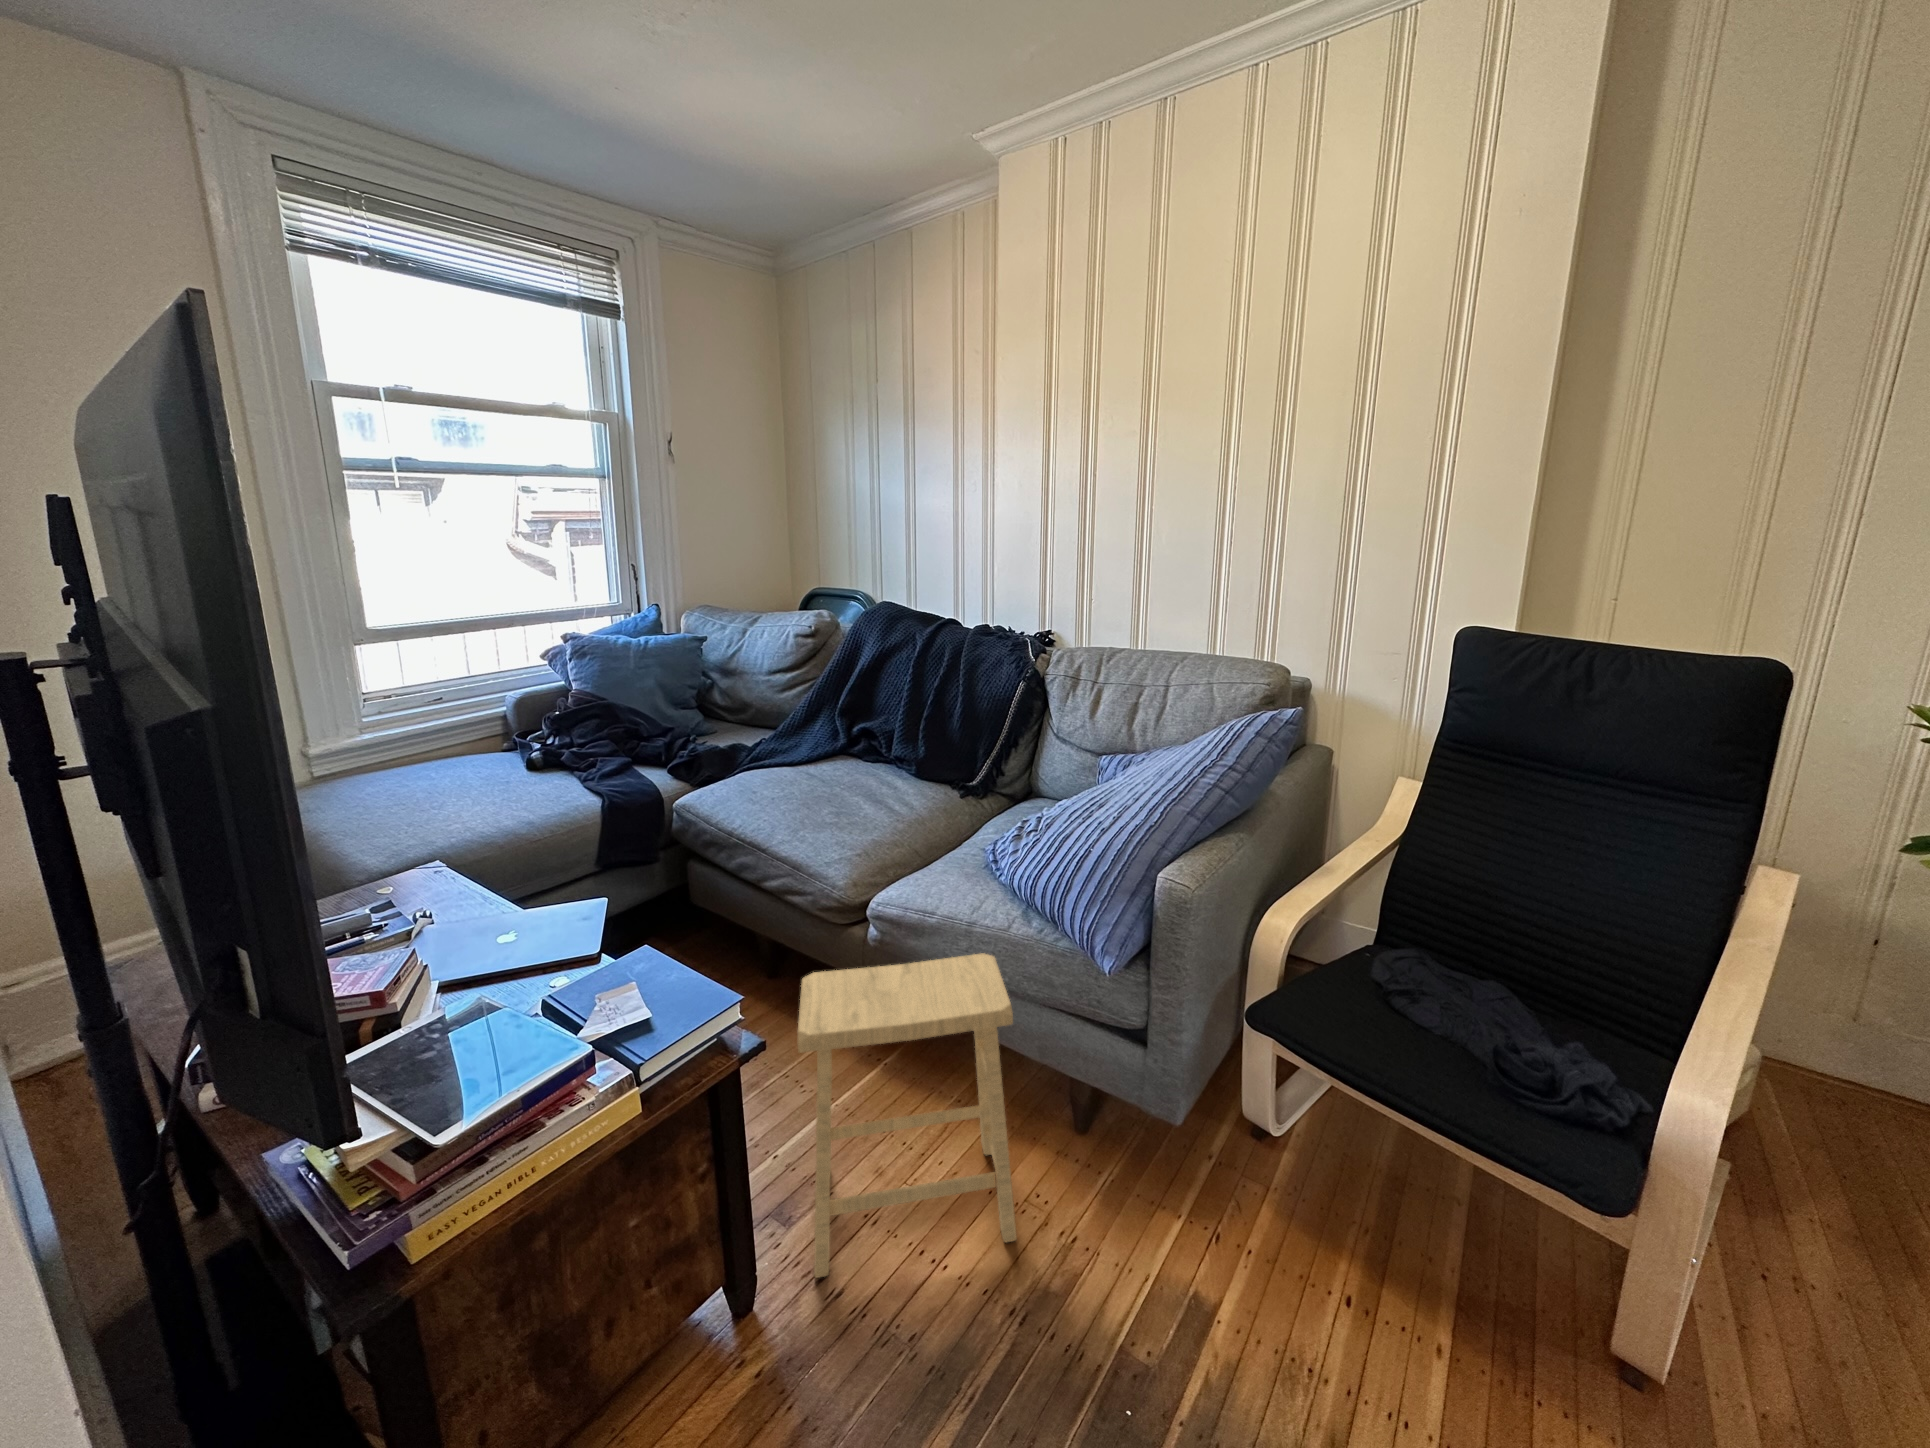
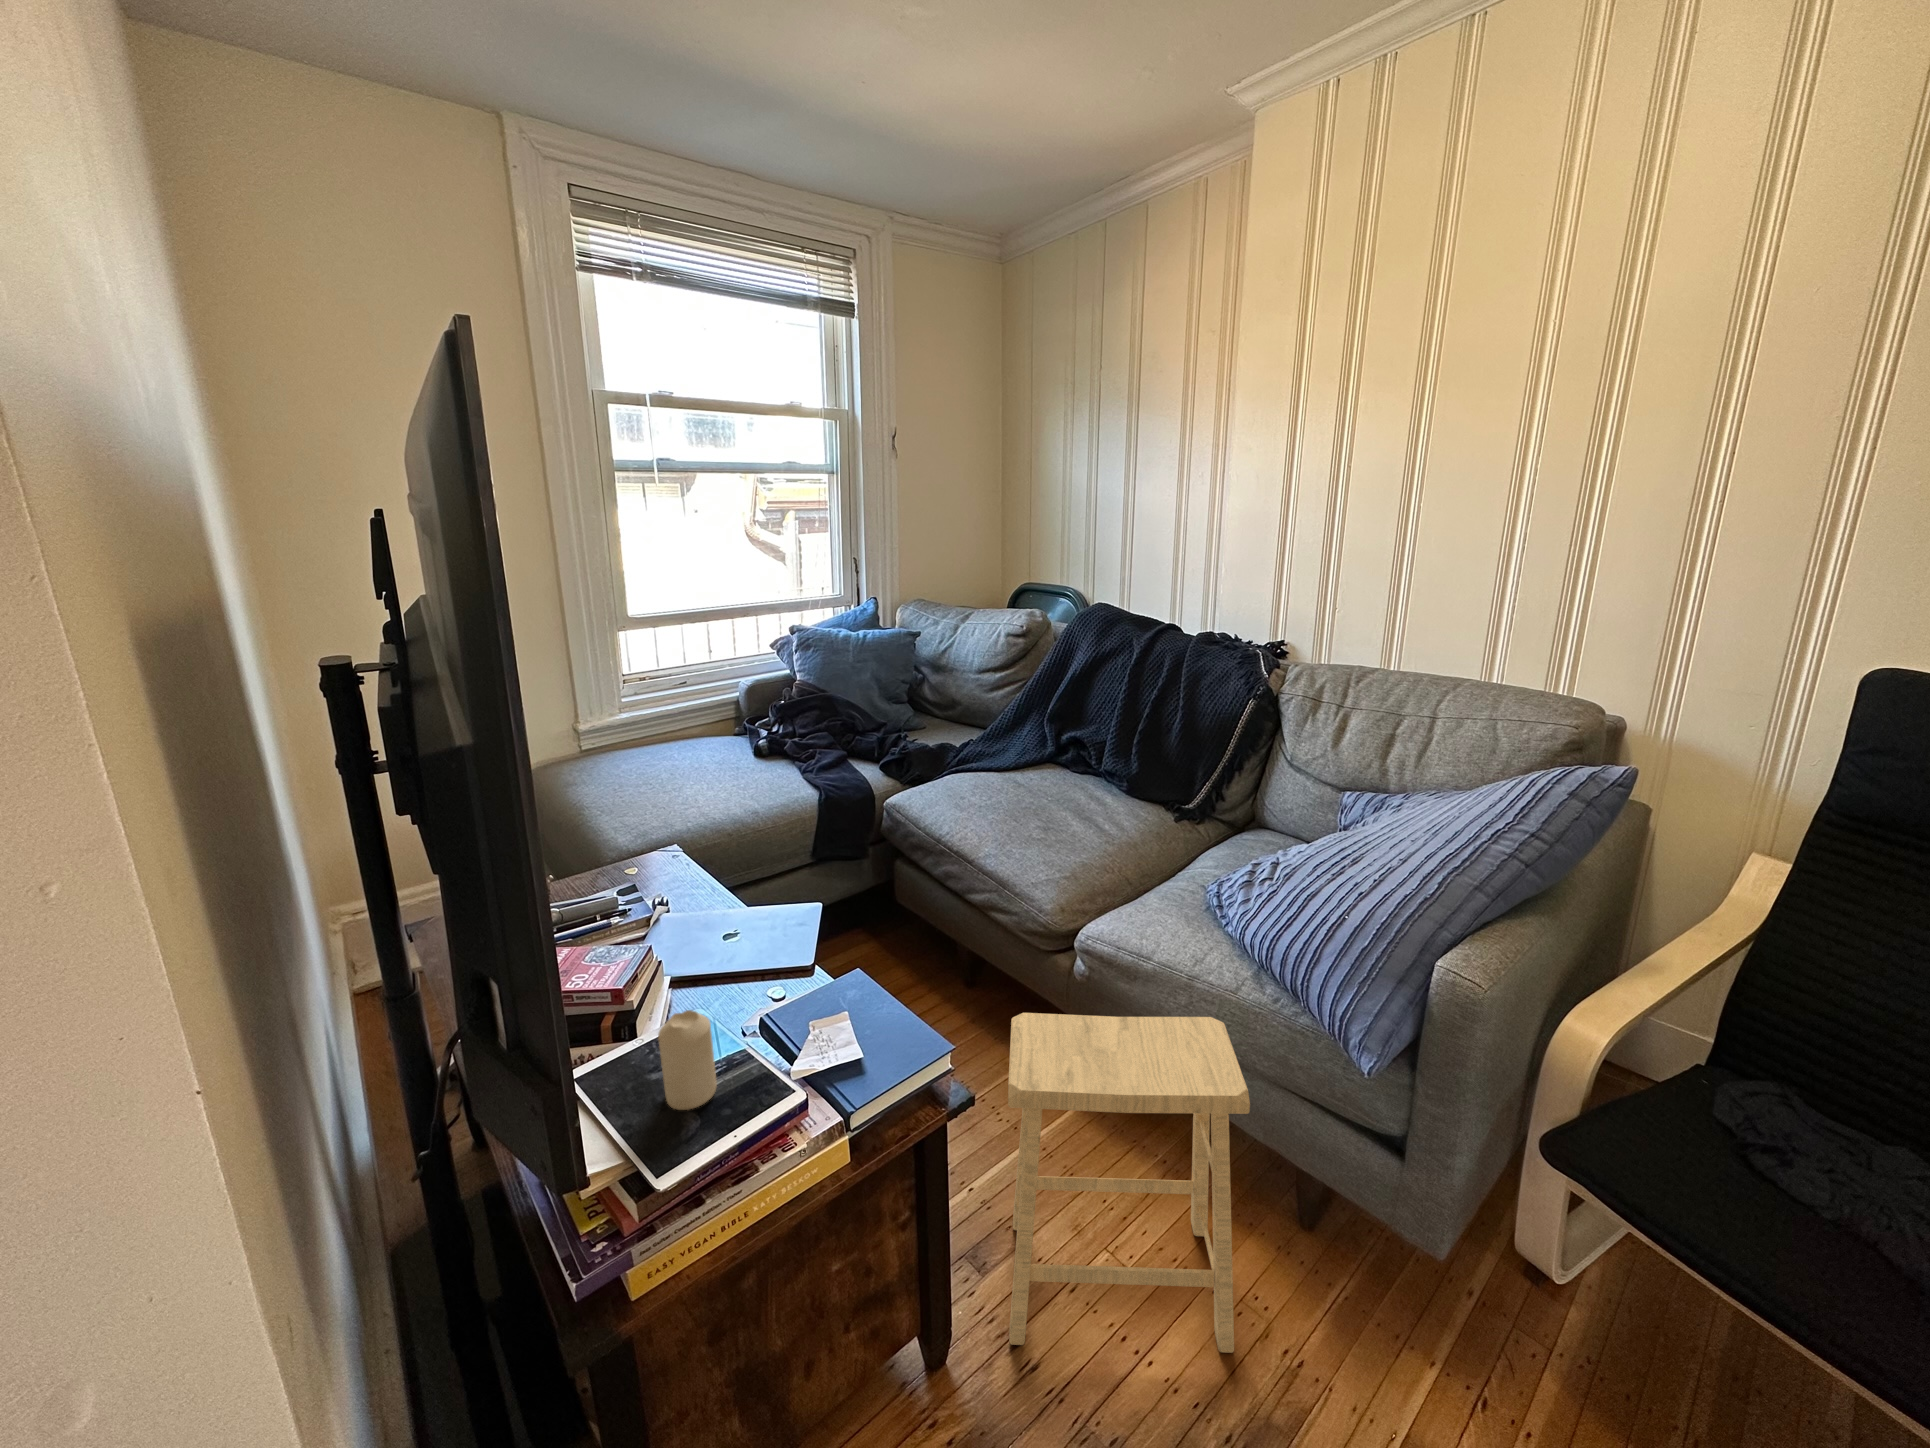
candle: none [428,983,495,1080] -> present [658,1010,717,1110]

